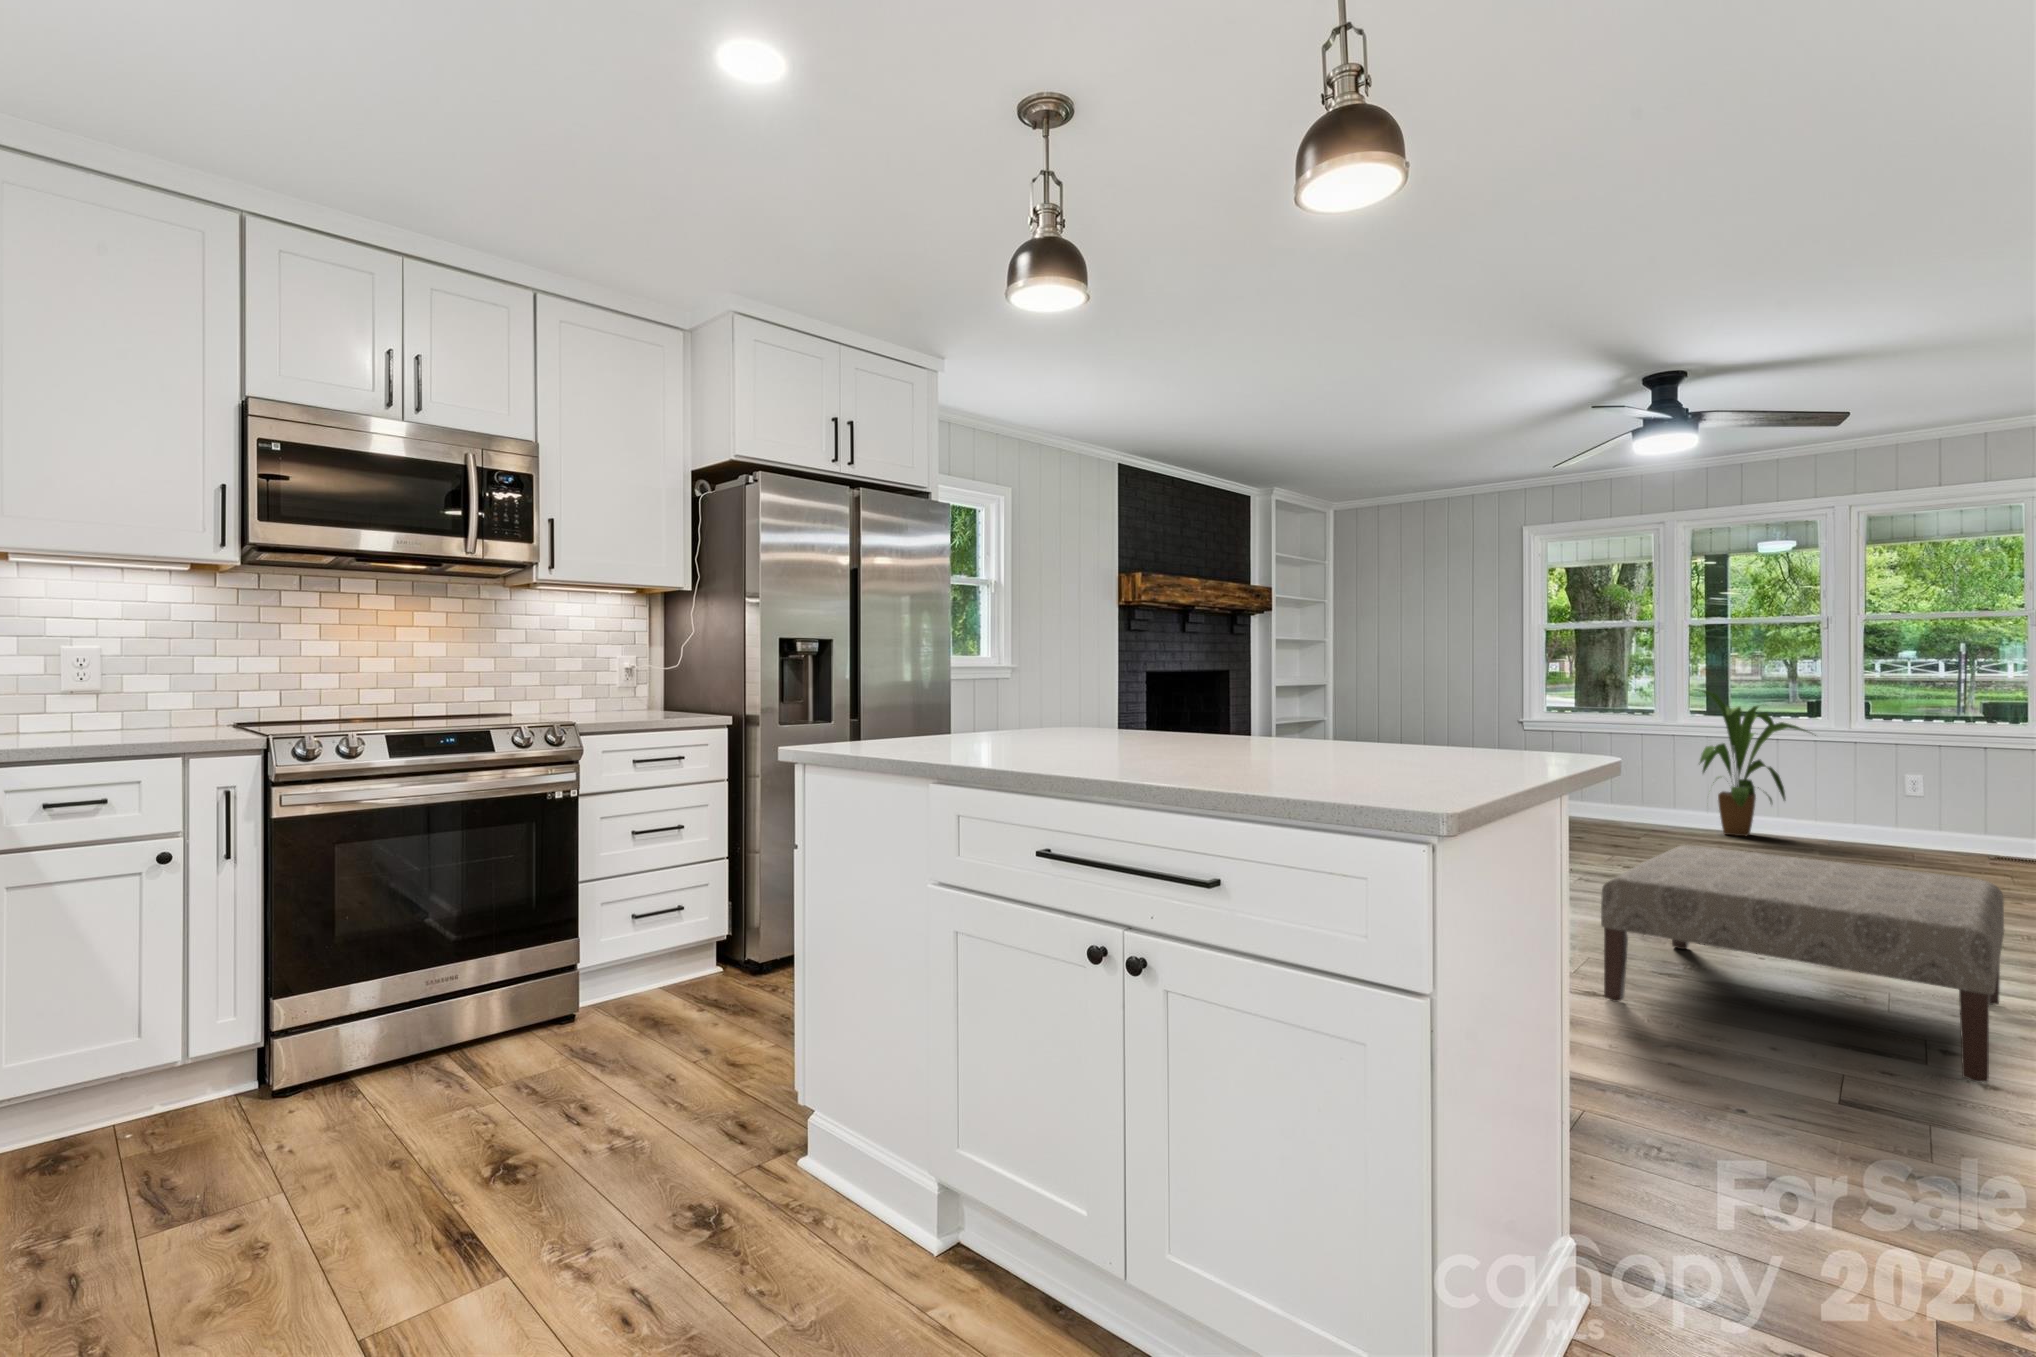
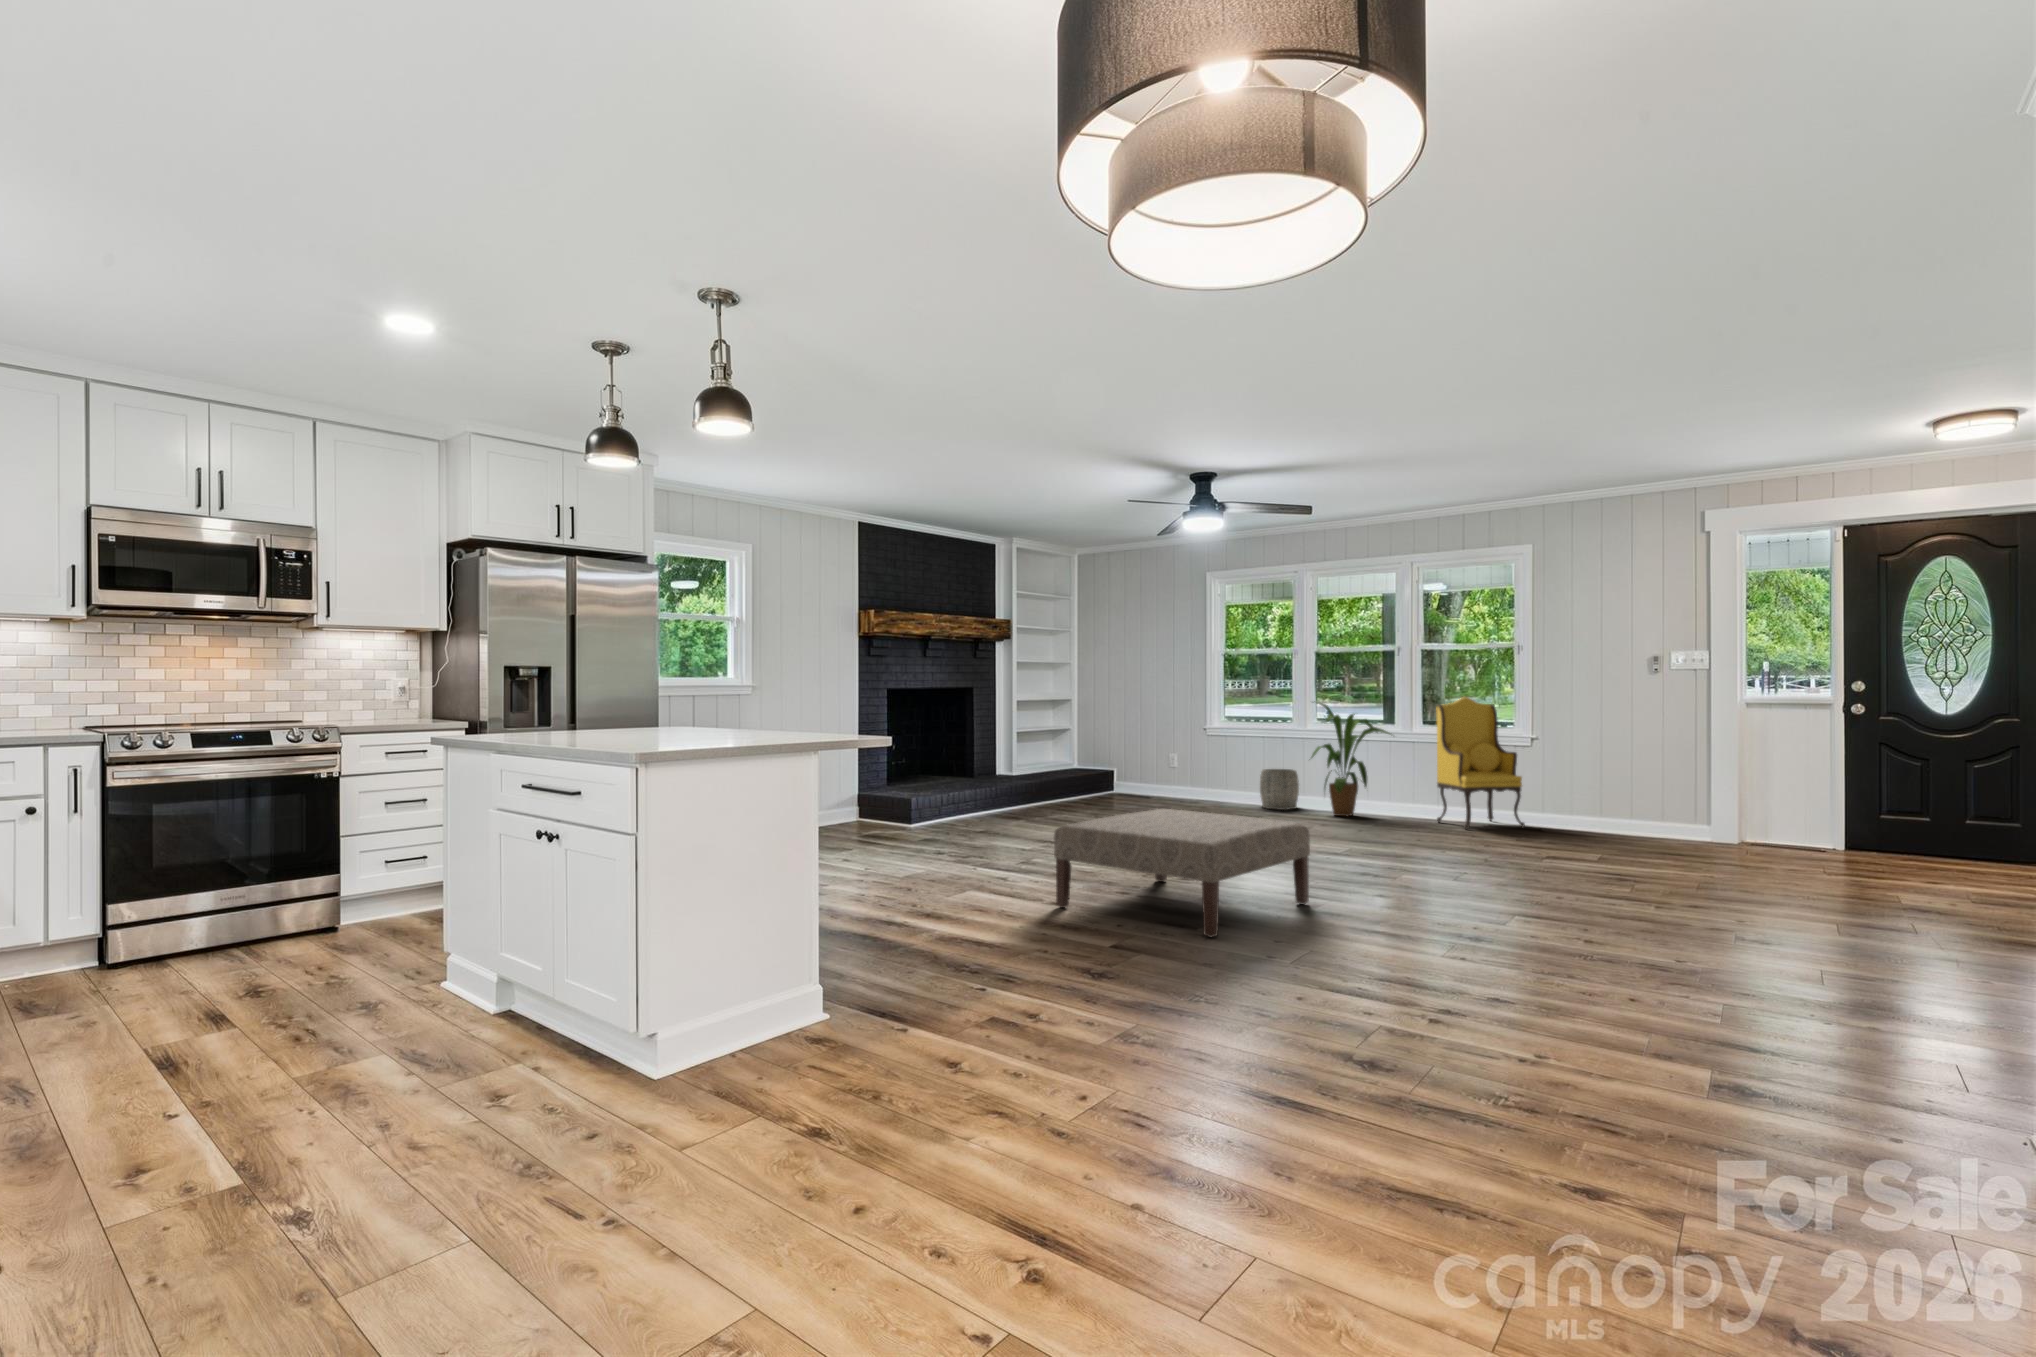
armchair: none [1888,685,2035,861] -> present [1436,697,1525,829]
woven basket: none [1601,772,1657,824] -> present [1260,769,1299,810]

